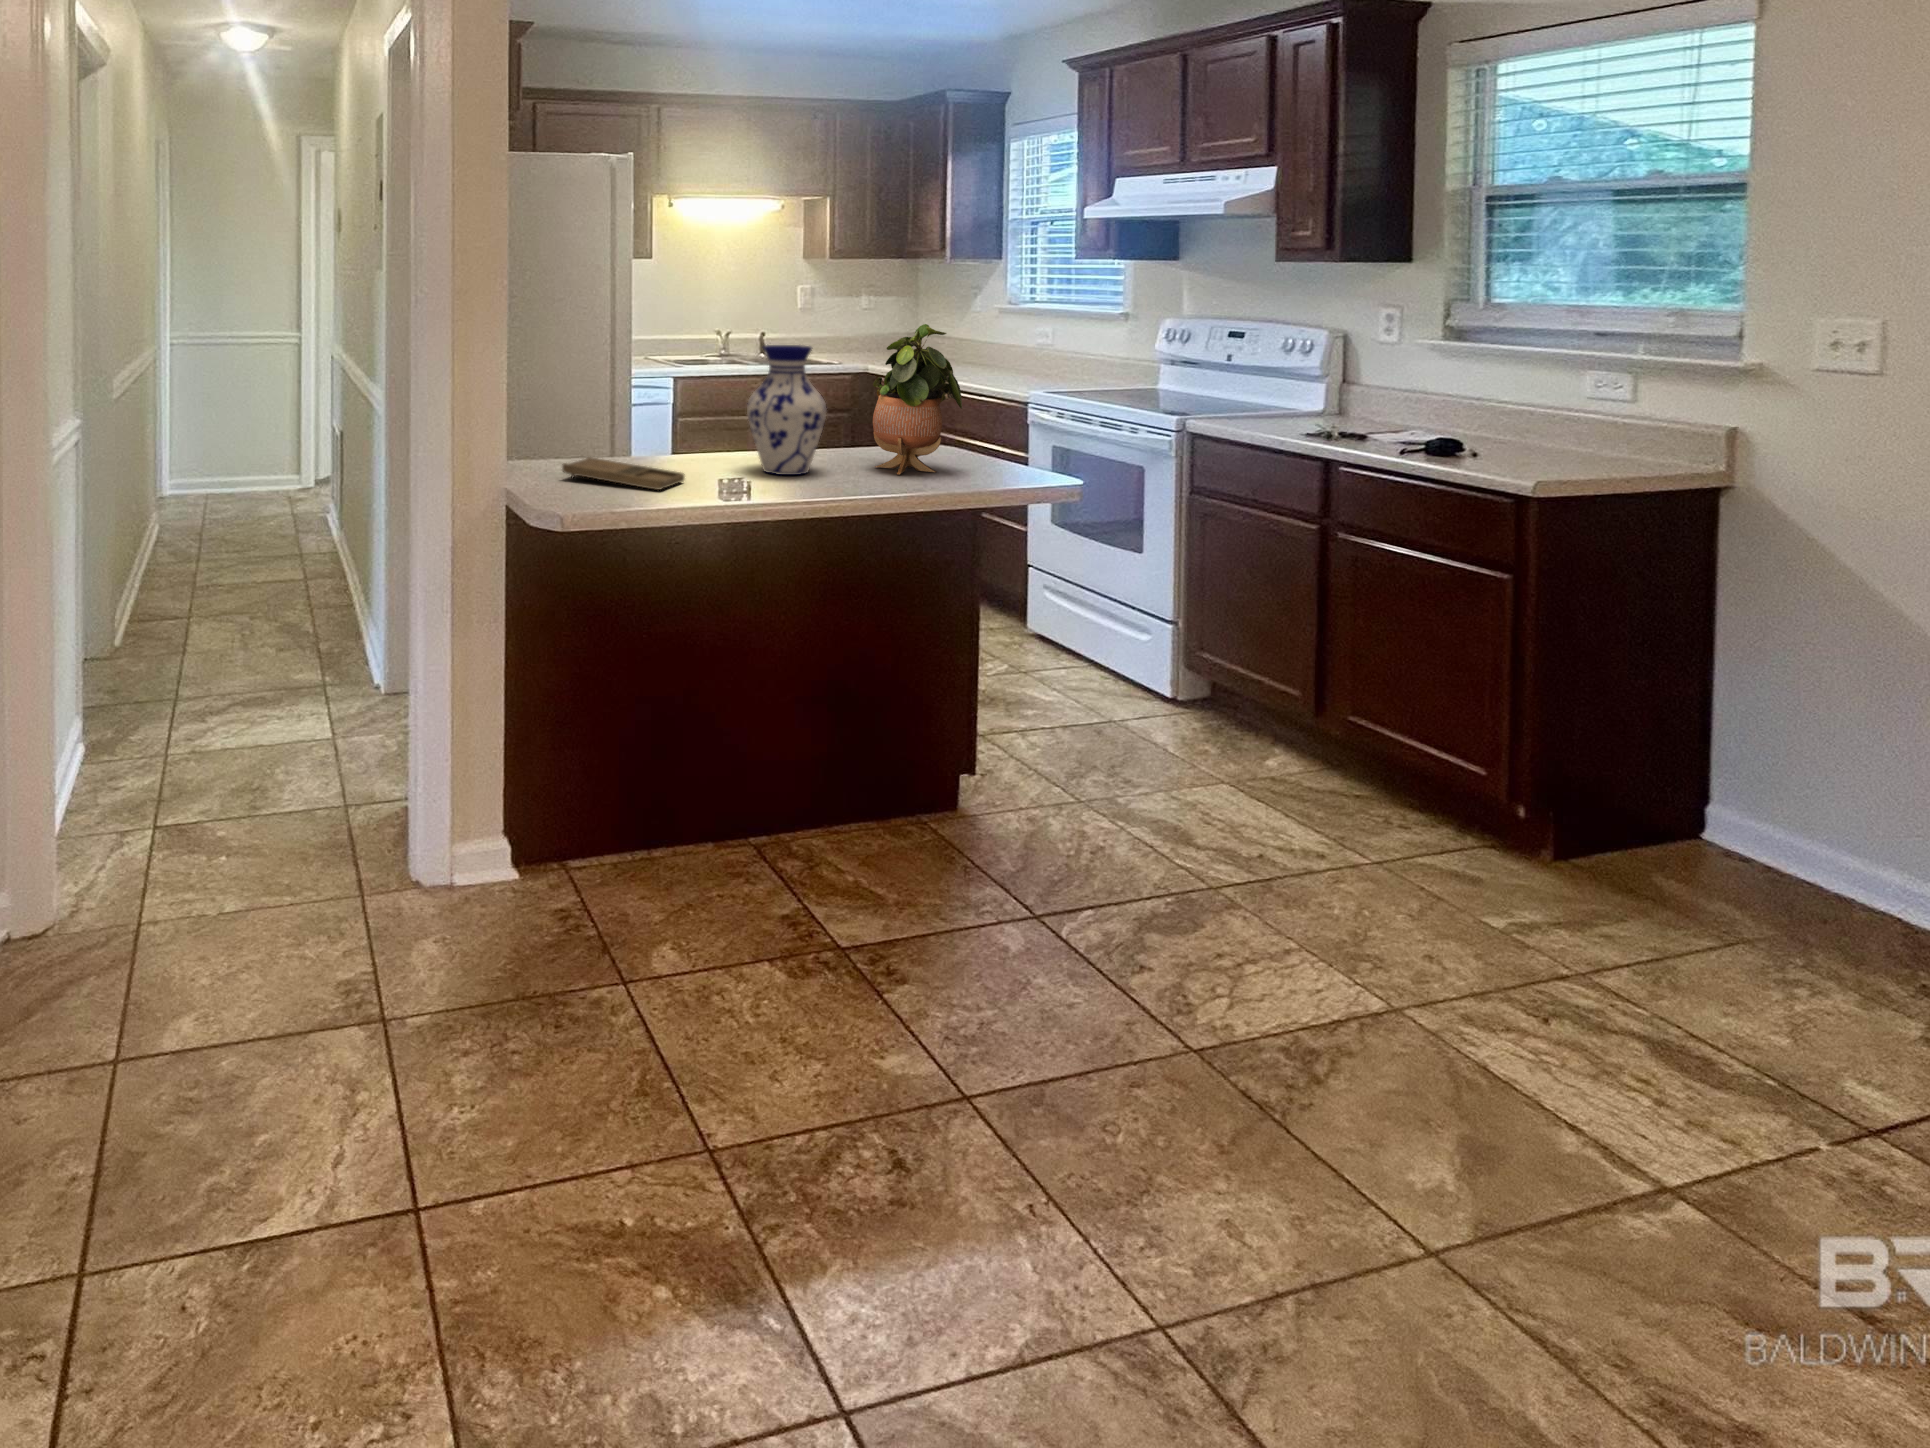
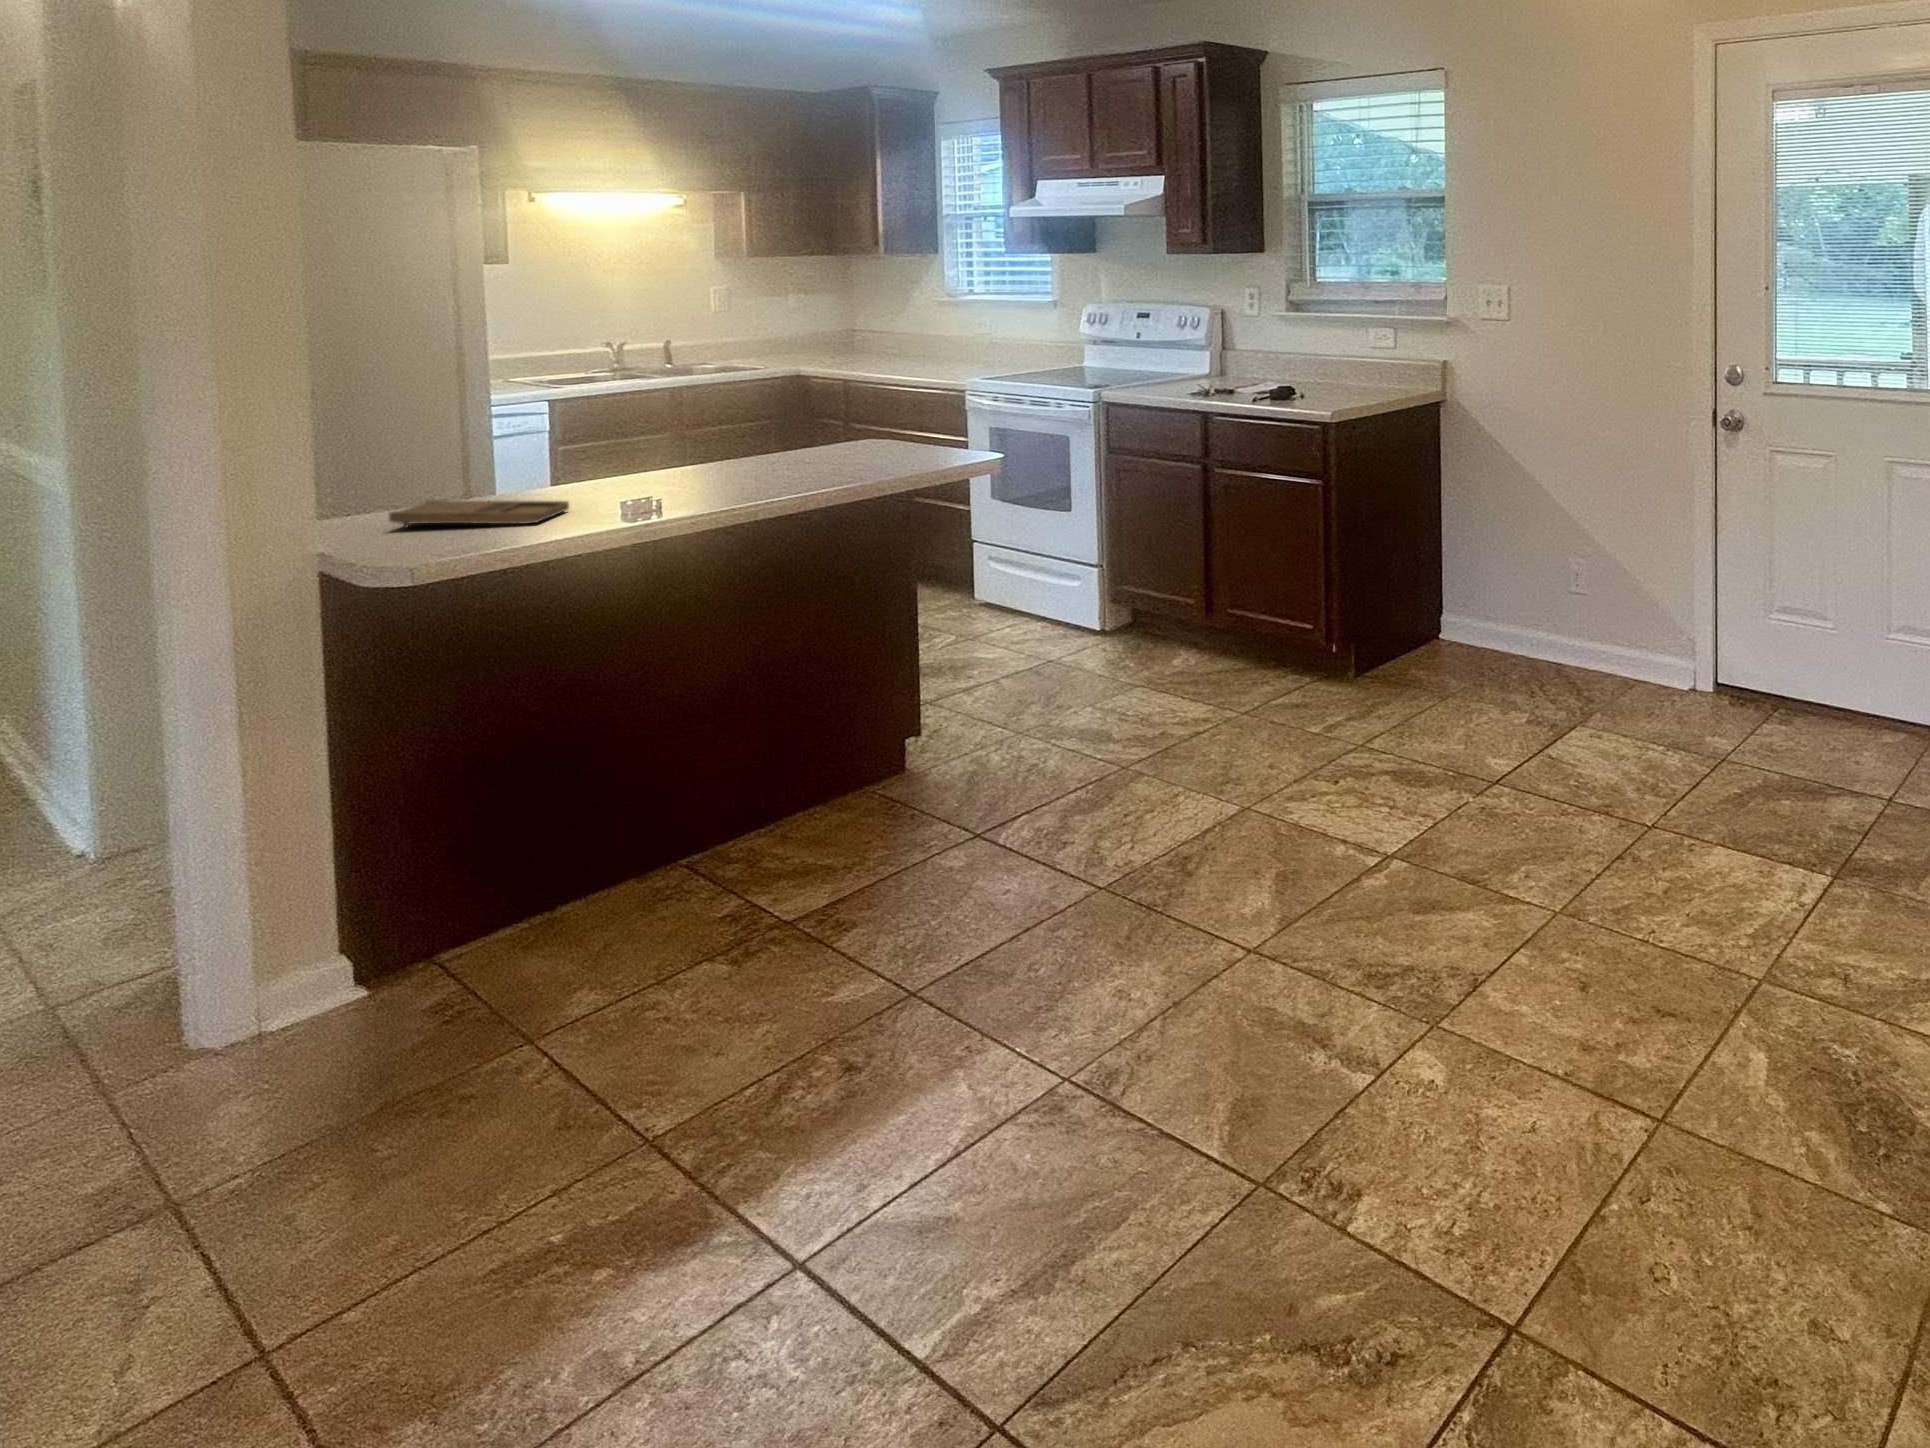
potted plant: present [873,324,962,474] -> none [795,323,890,470]
vase: present [747,345,826,475] -> none [647,353,744,488]

